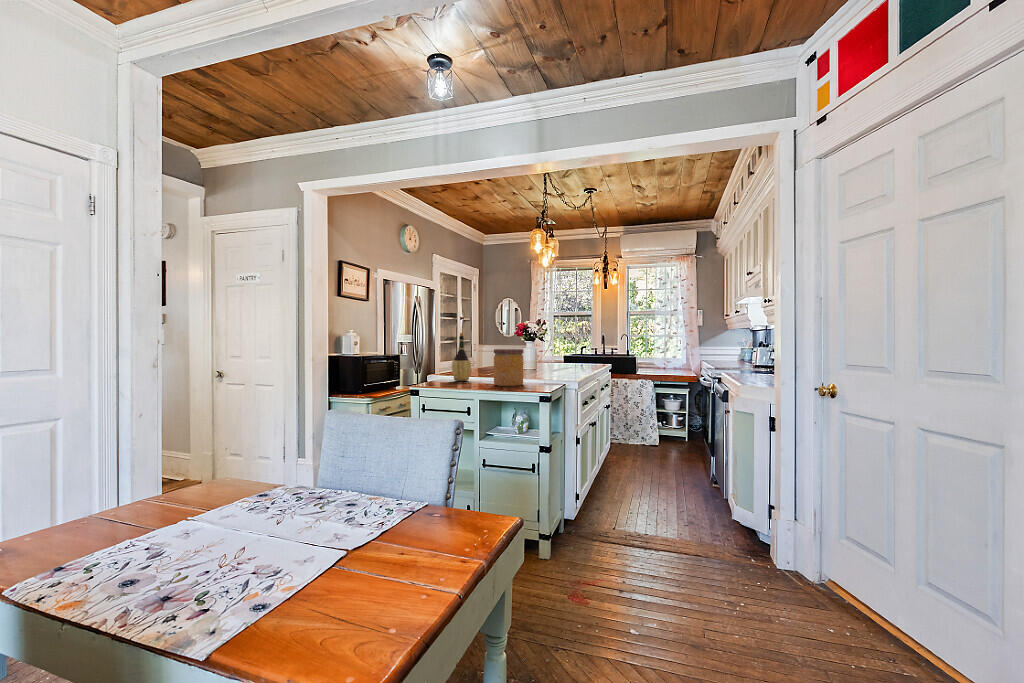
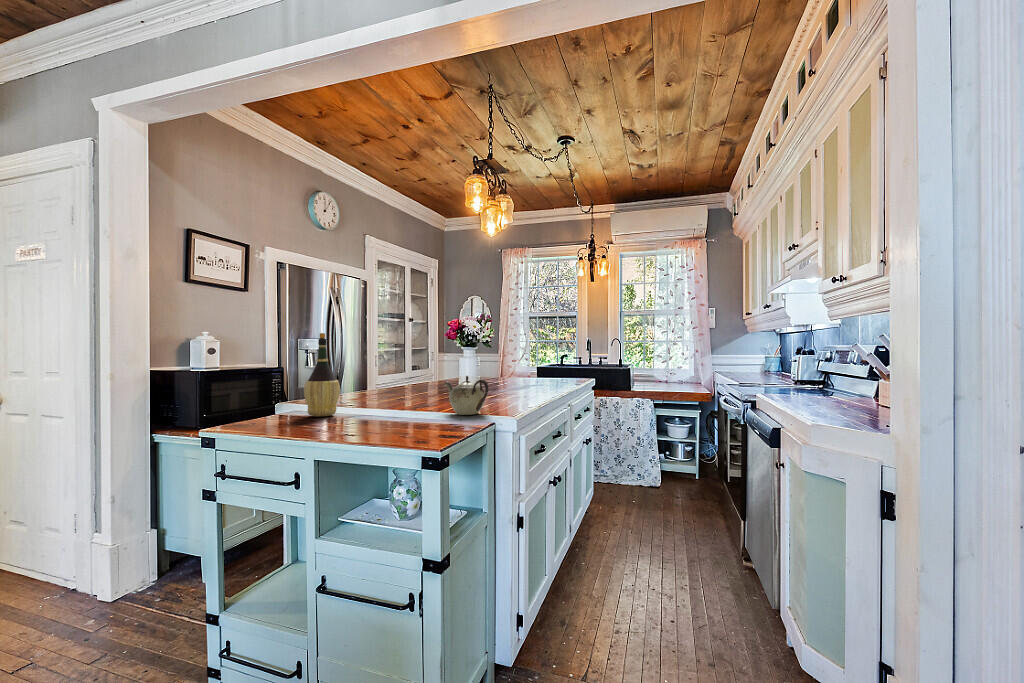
jar: present [494,349,523,386] -> none [354,361,411,433]
teapot: none [530,358,560,380] -> present [444,376,488,415]

